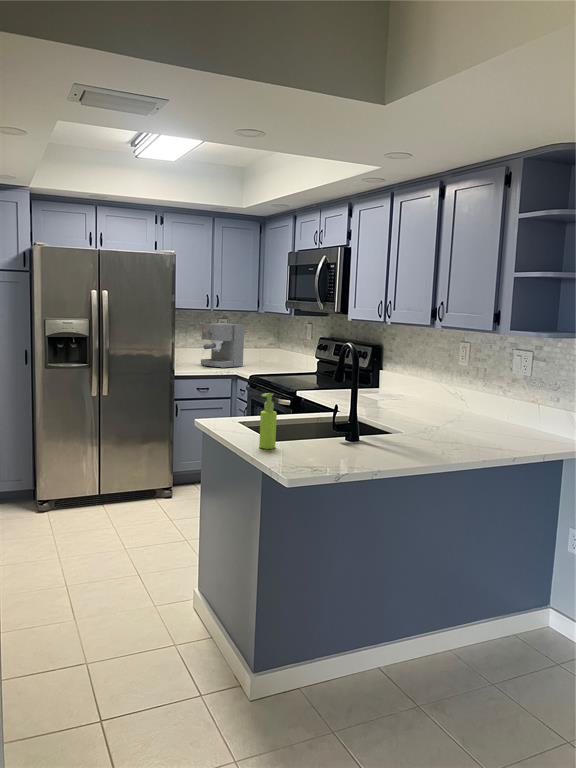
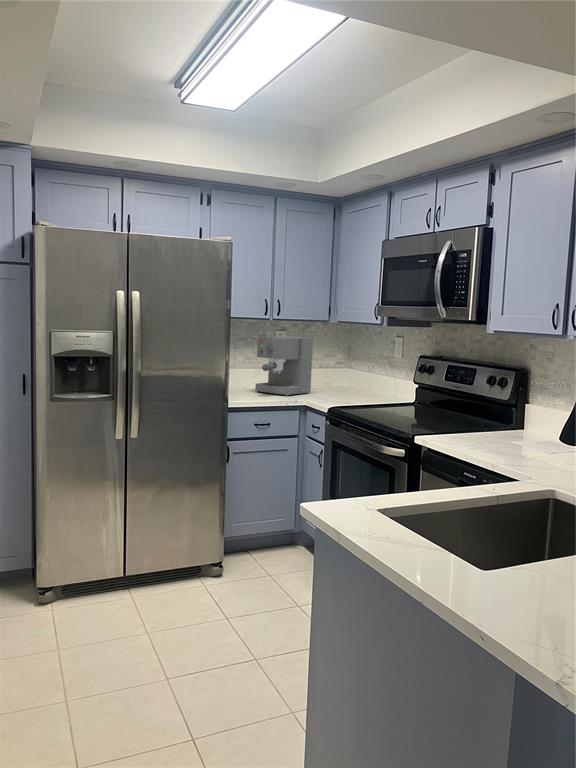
soap dispenser: present [259,393,277,449] -> none [498,494,540,617]

